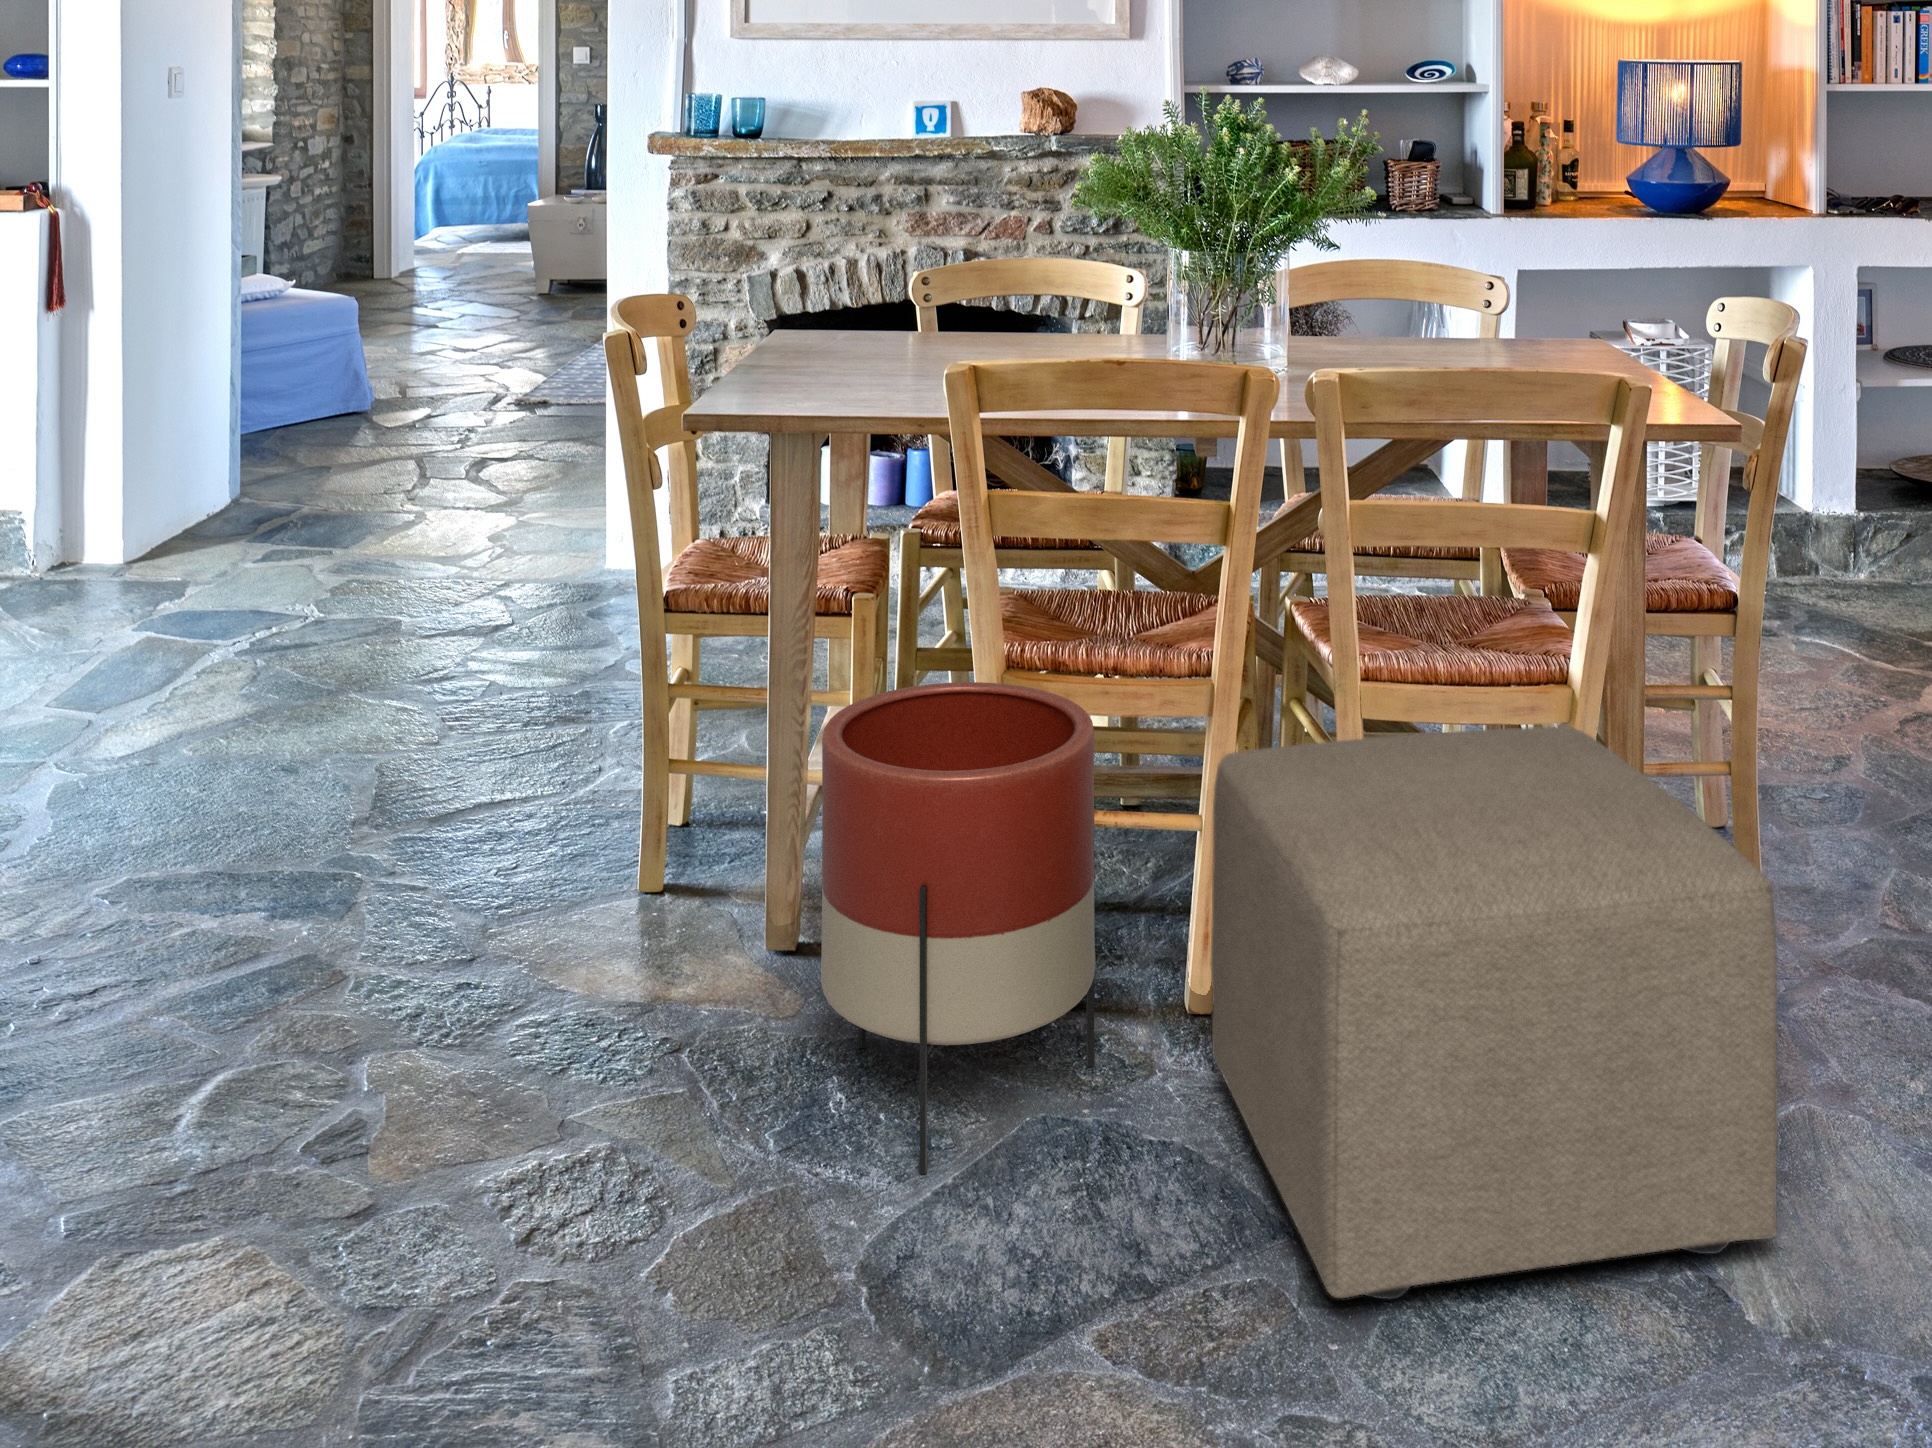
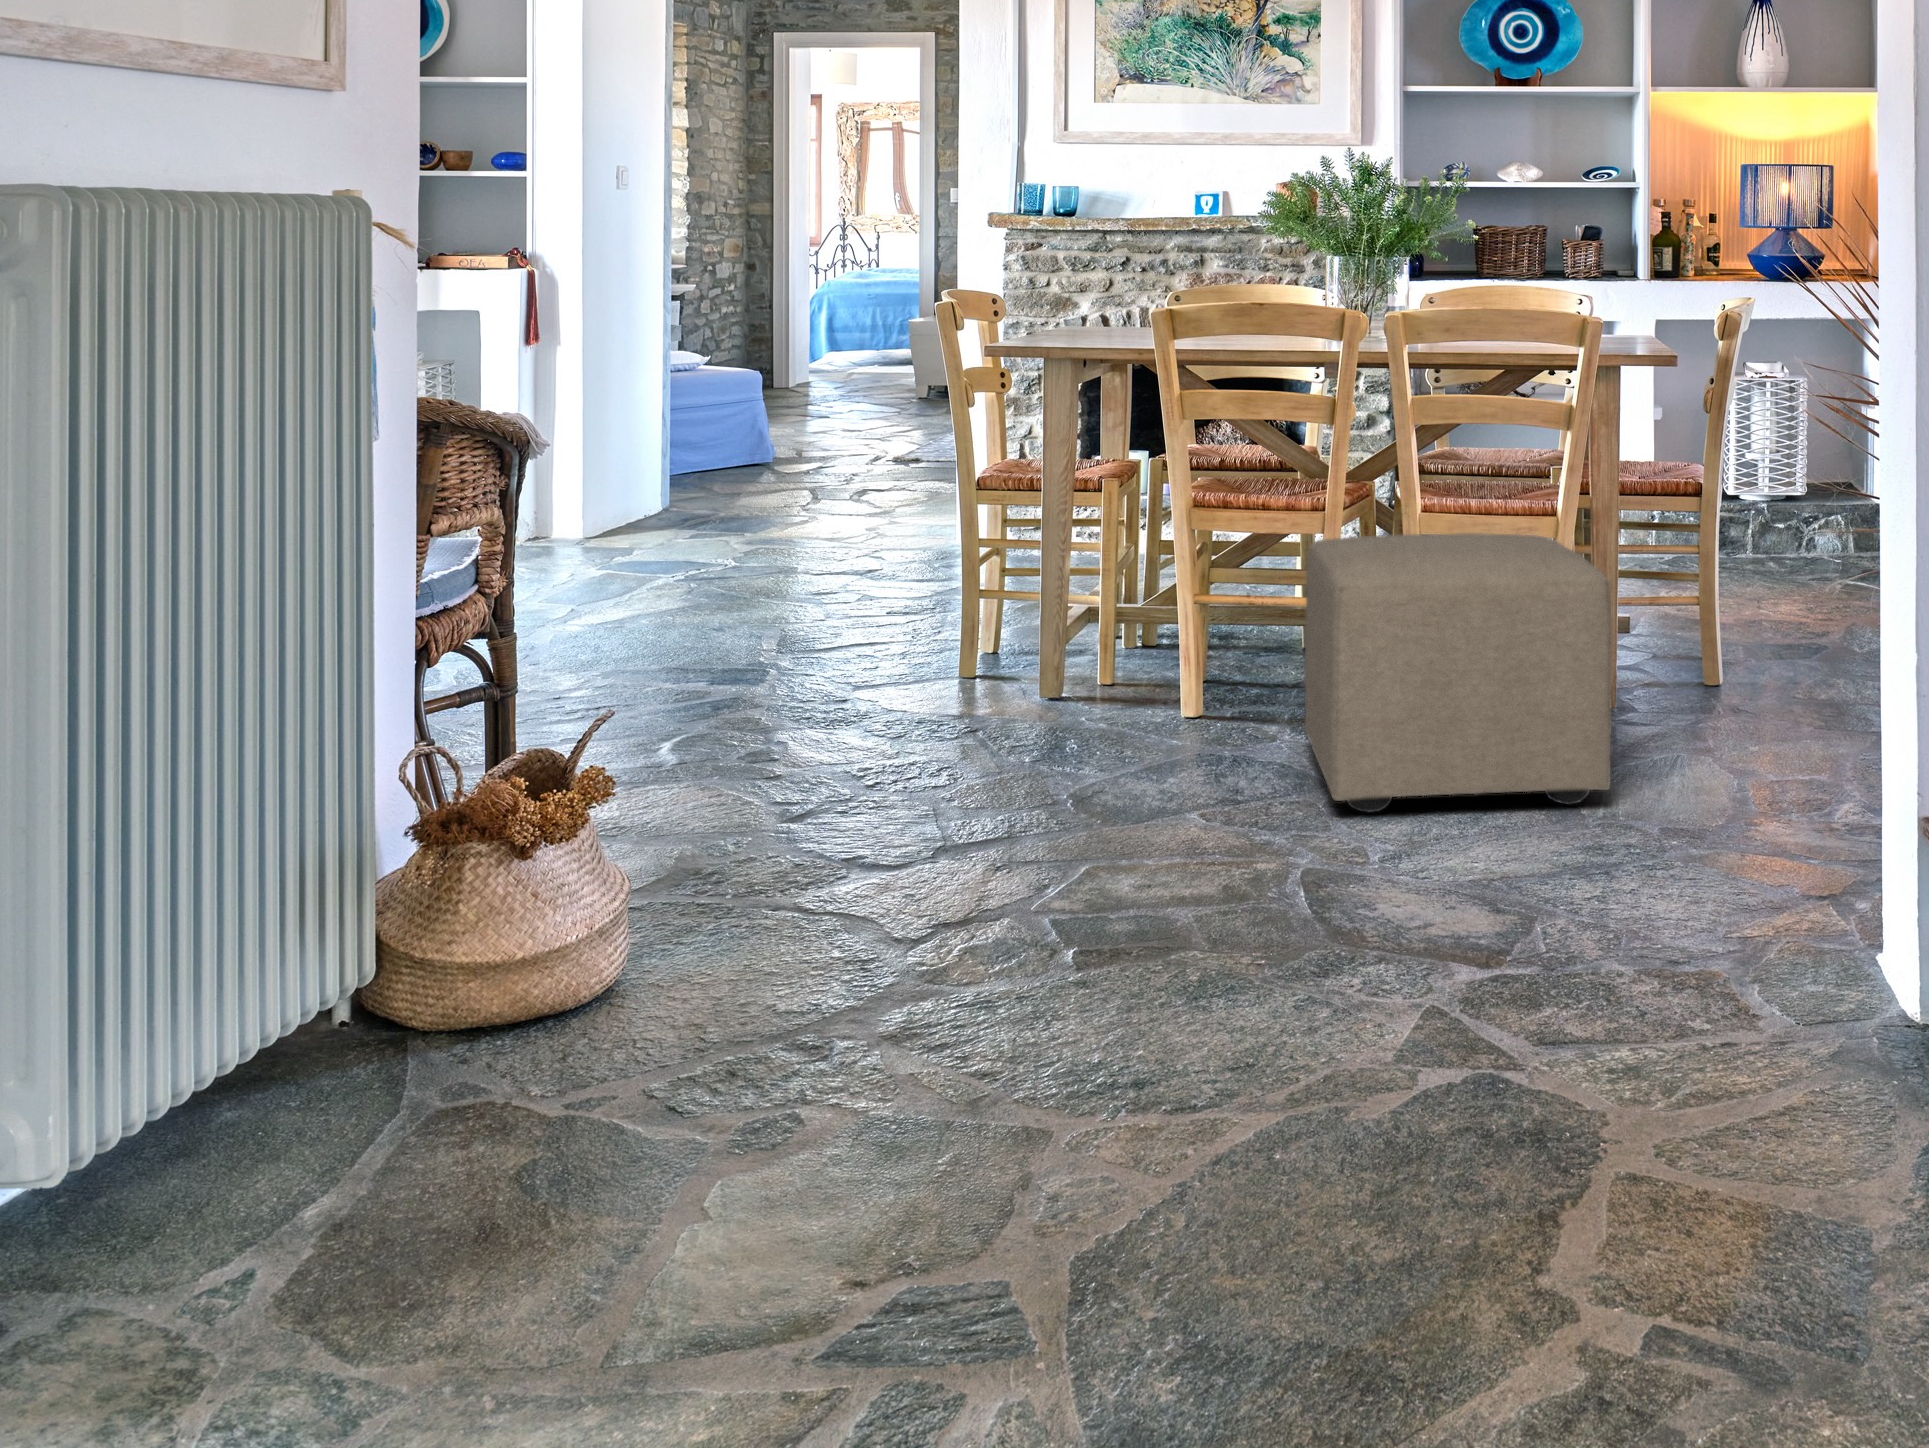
planter: present [821,682,1095,1174] -> none [1060,507,1234,773]

